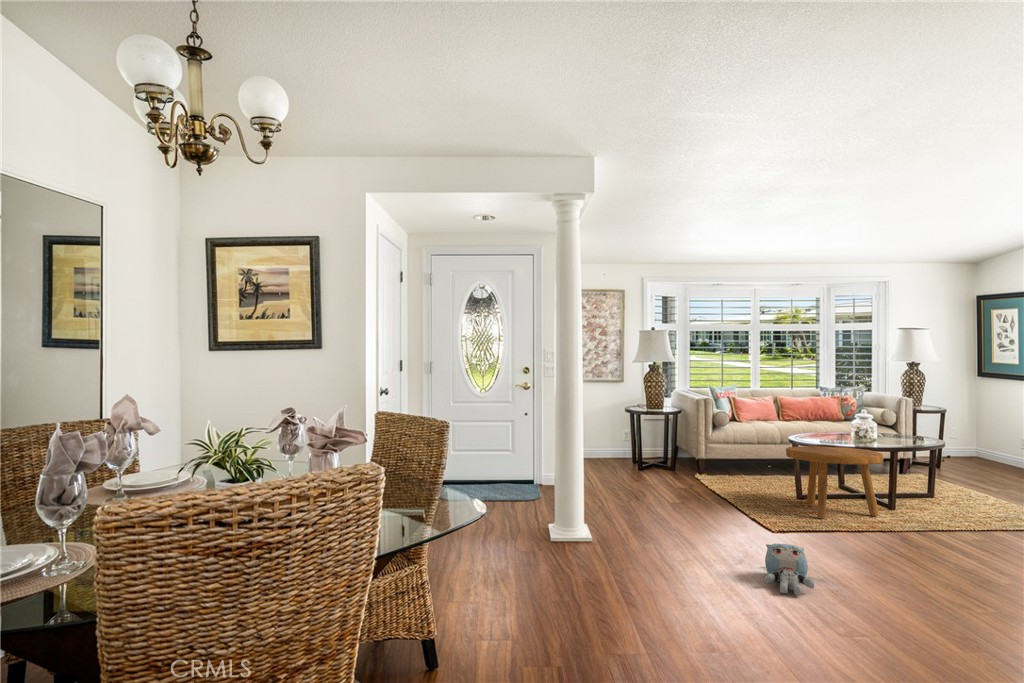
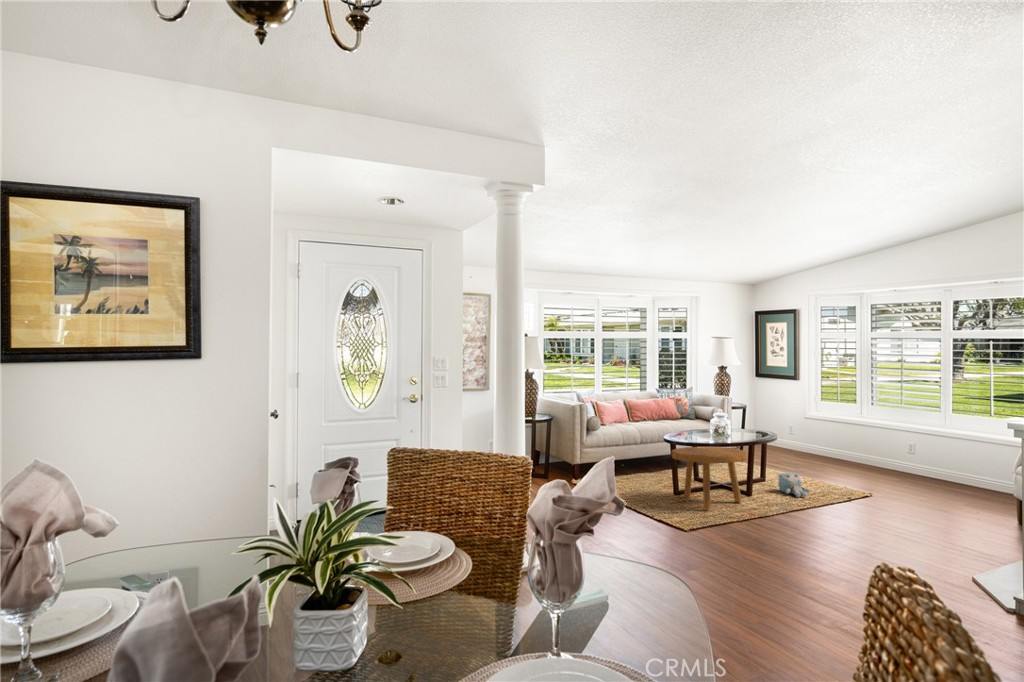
plush toy: present [765,543,815,595] -> present [778,473,810,497]

